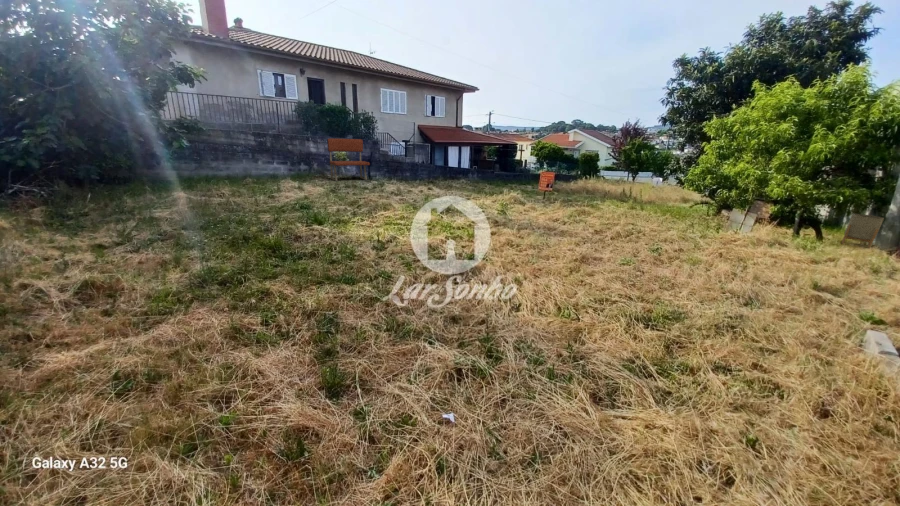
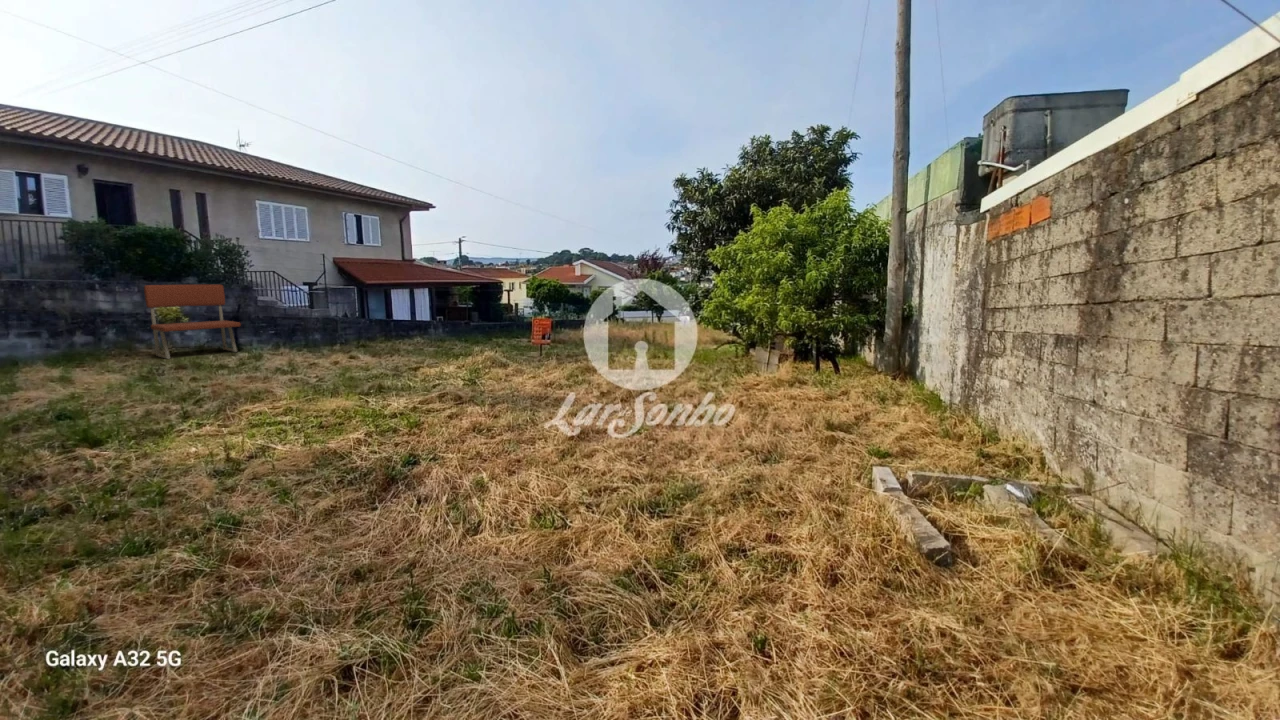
planter: present [842,214,884,248] -> none [854,341,881,376]

